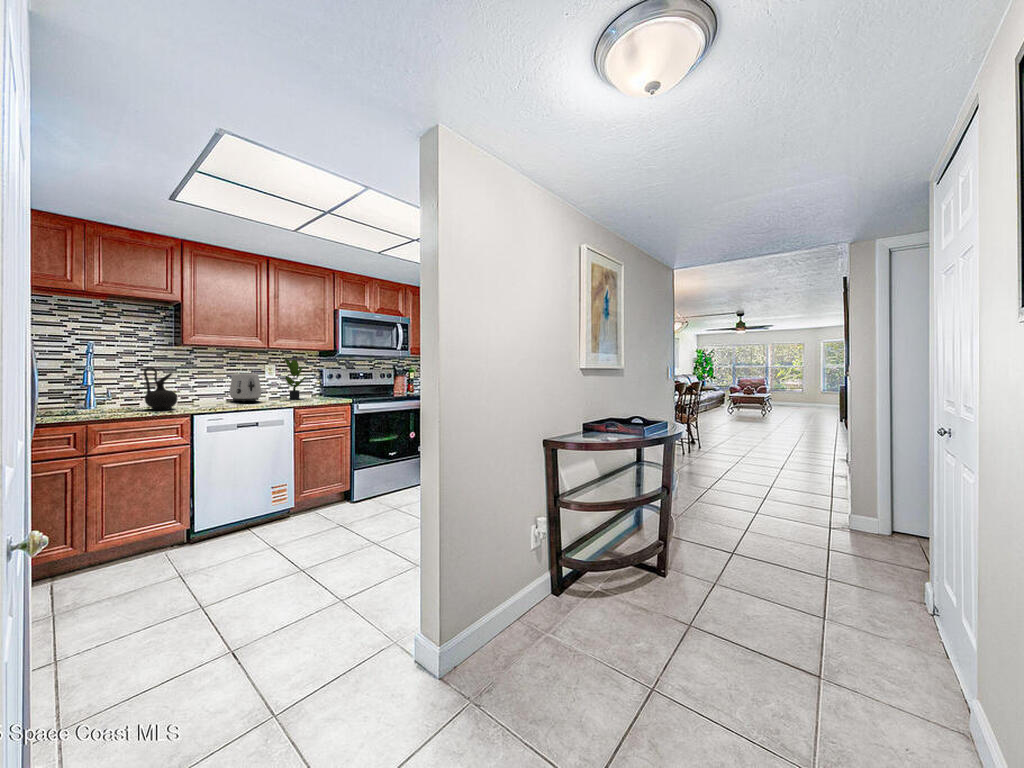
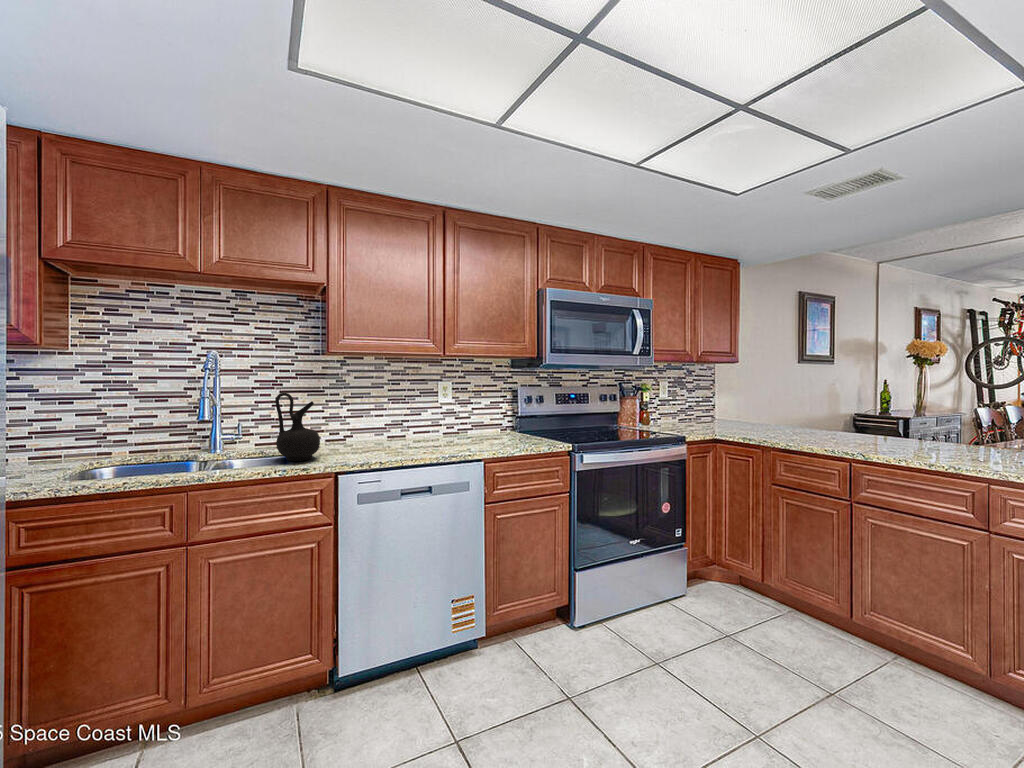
potted plant: present [285,359,306,399] -> none [467,372,498,436]
toaster: present [230,374,261,402] -> none [392,396,435,444]

